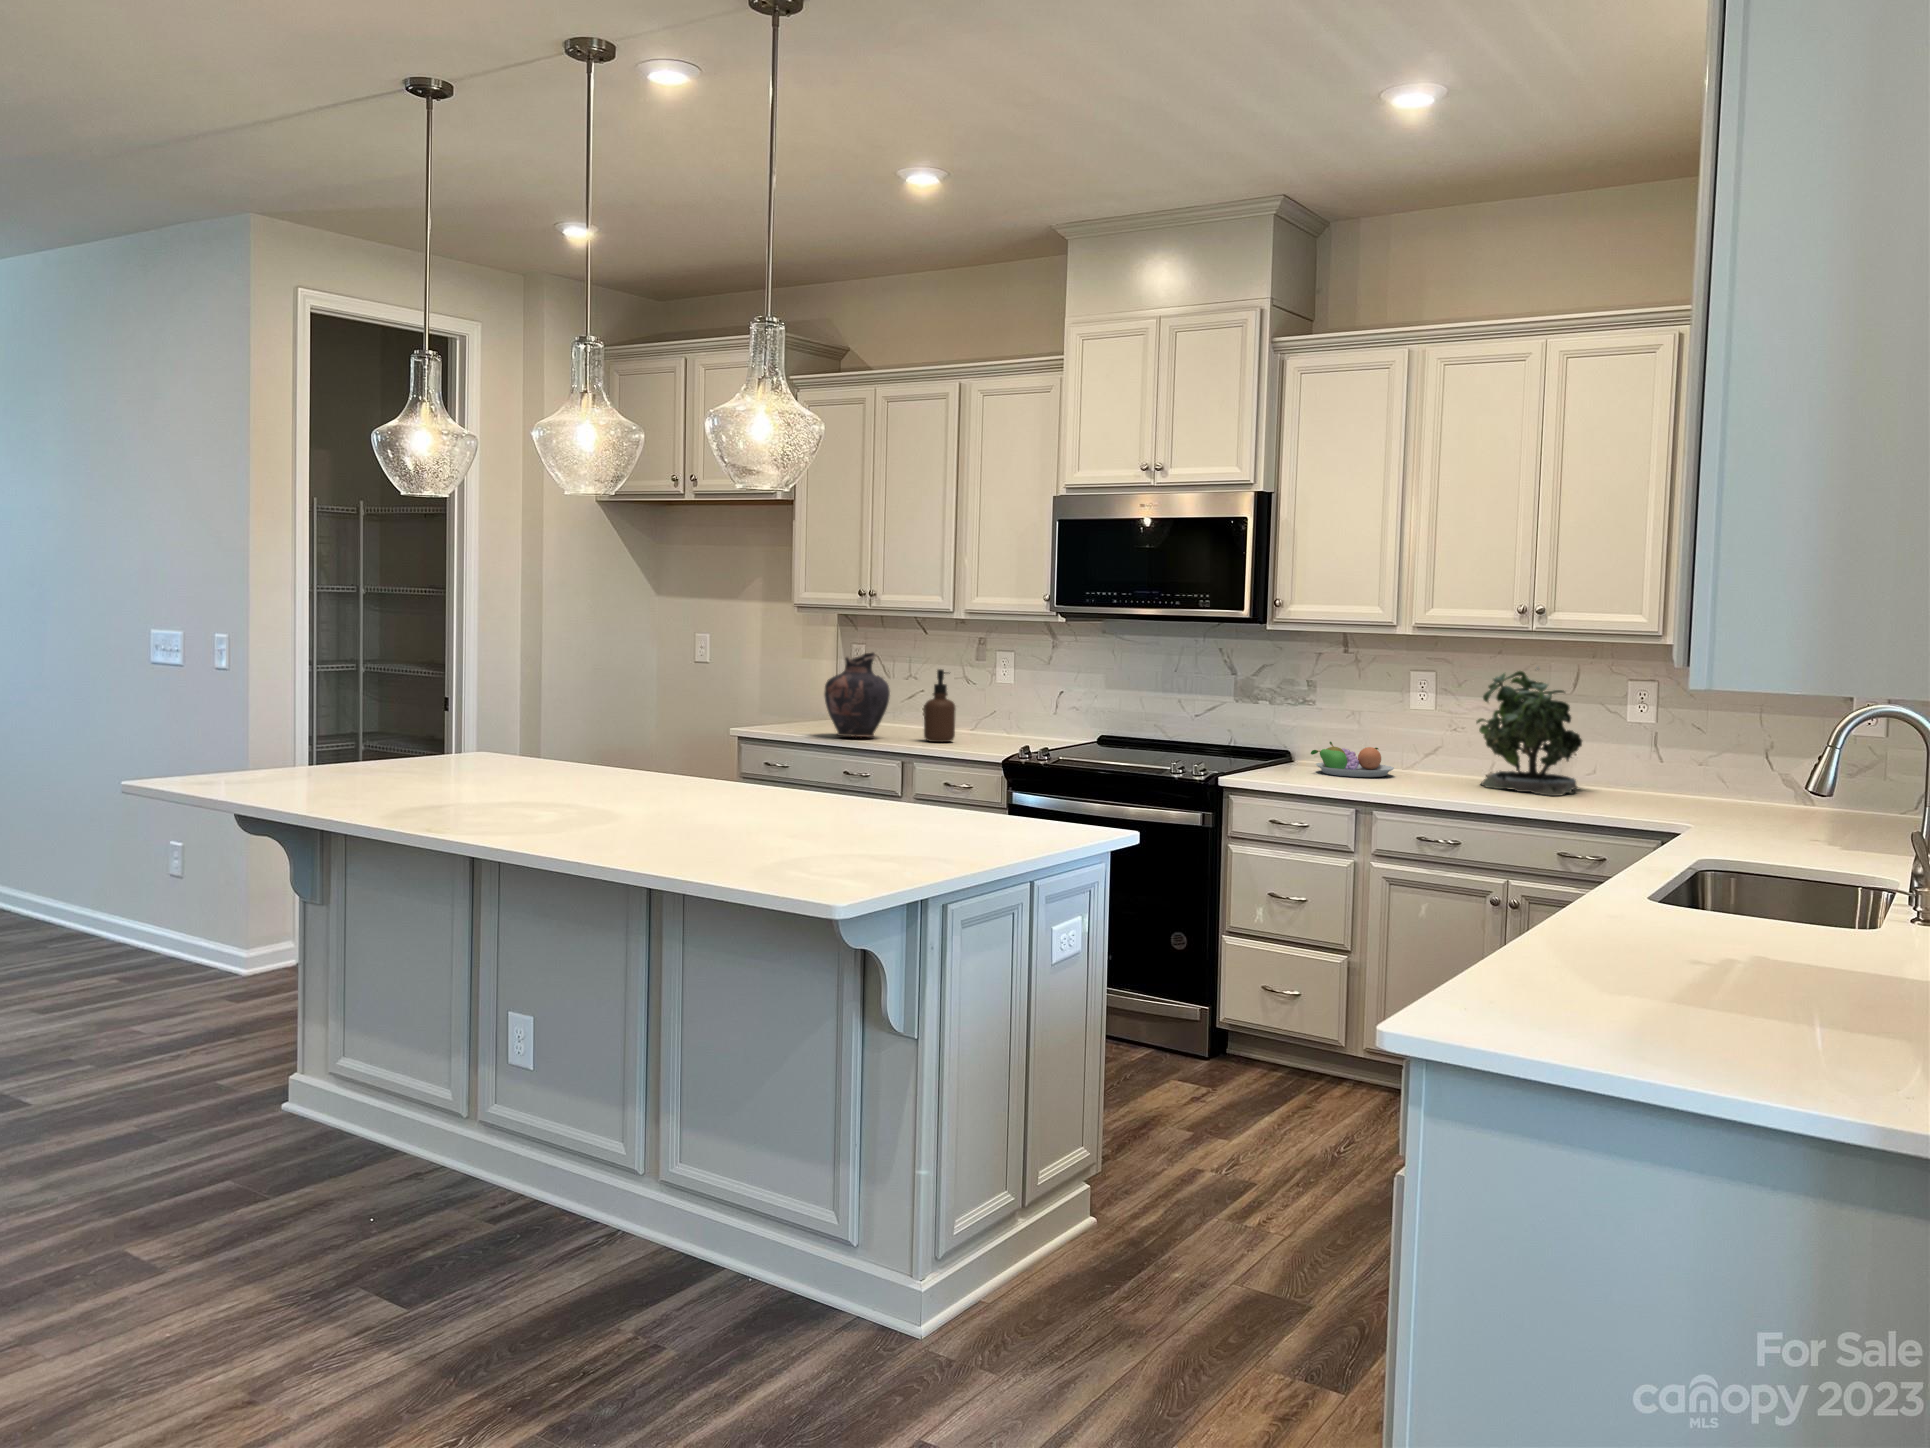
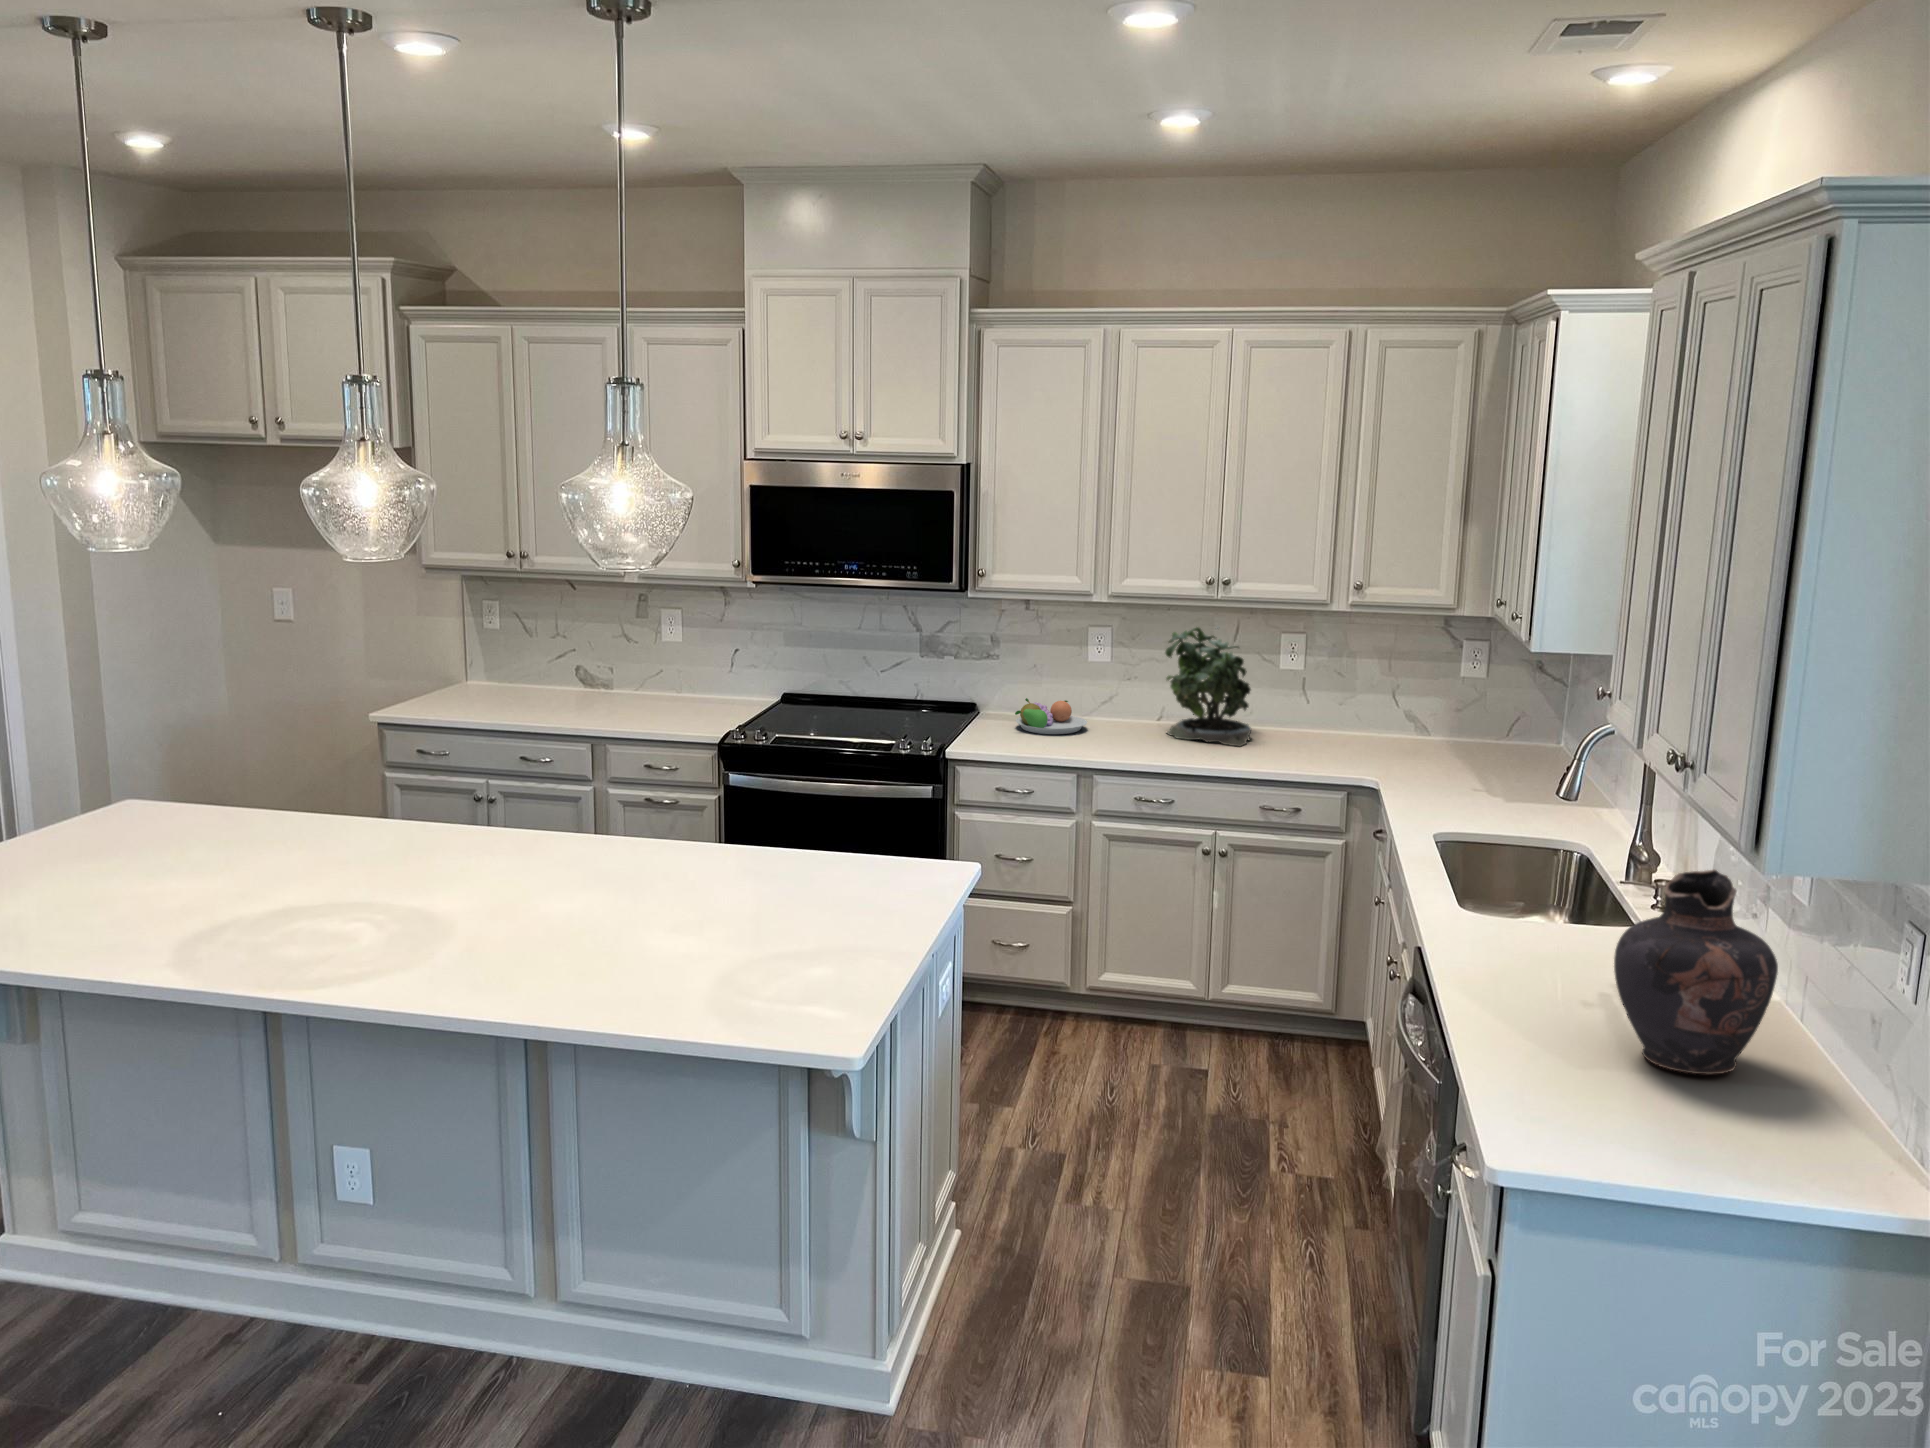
vase: present [824,653,890,737] -> present [1614,870,1778,1074]
soap dispenser: present [924,669,955,742] -> none [602,640,636,717]

